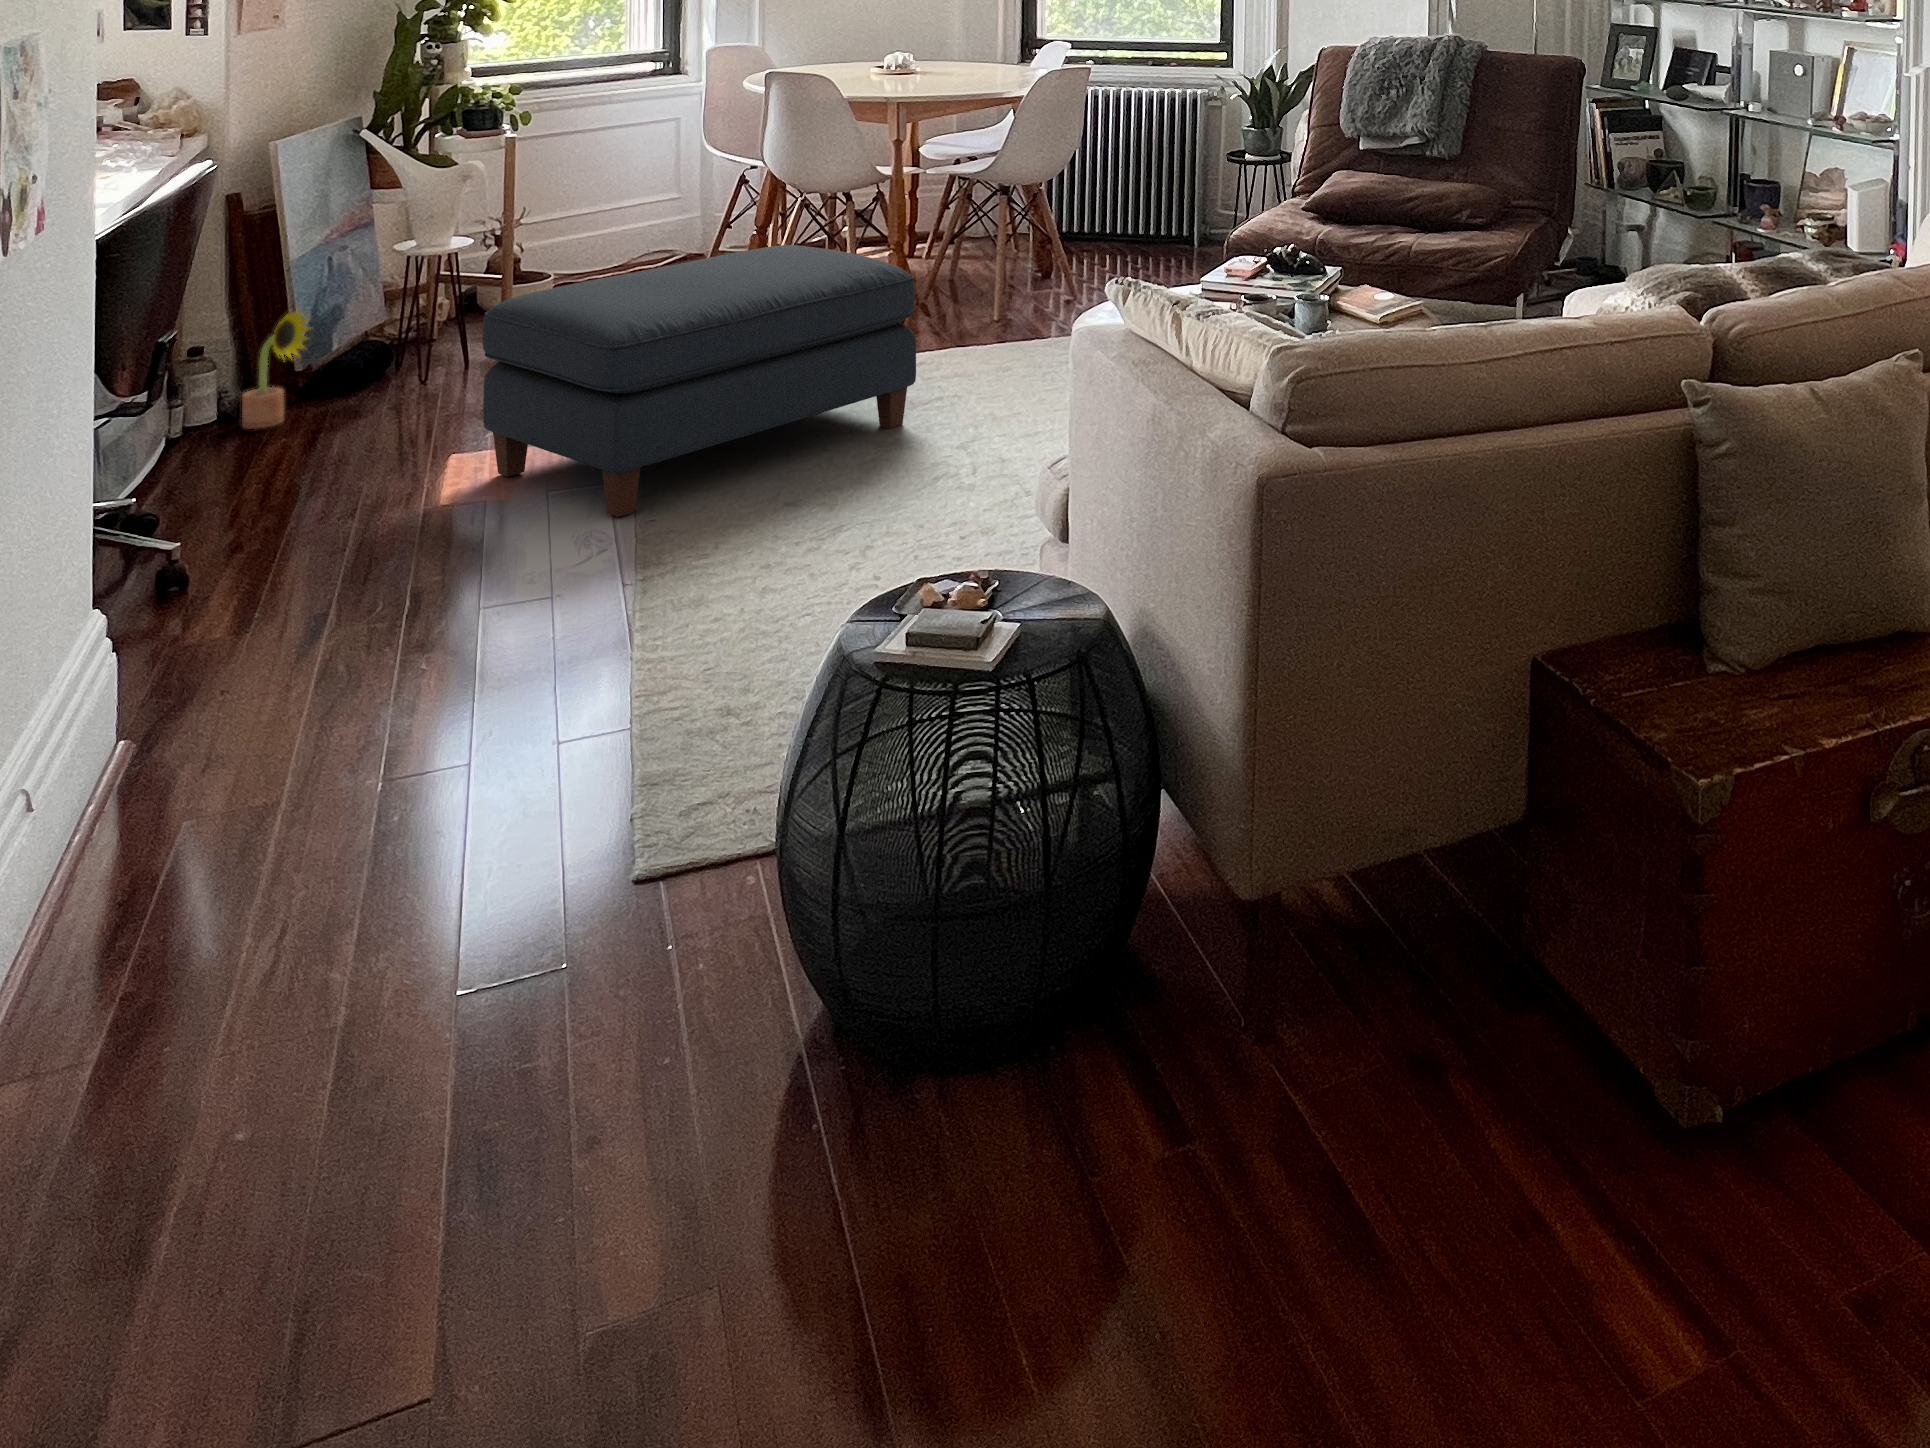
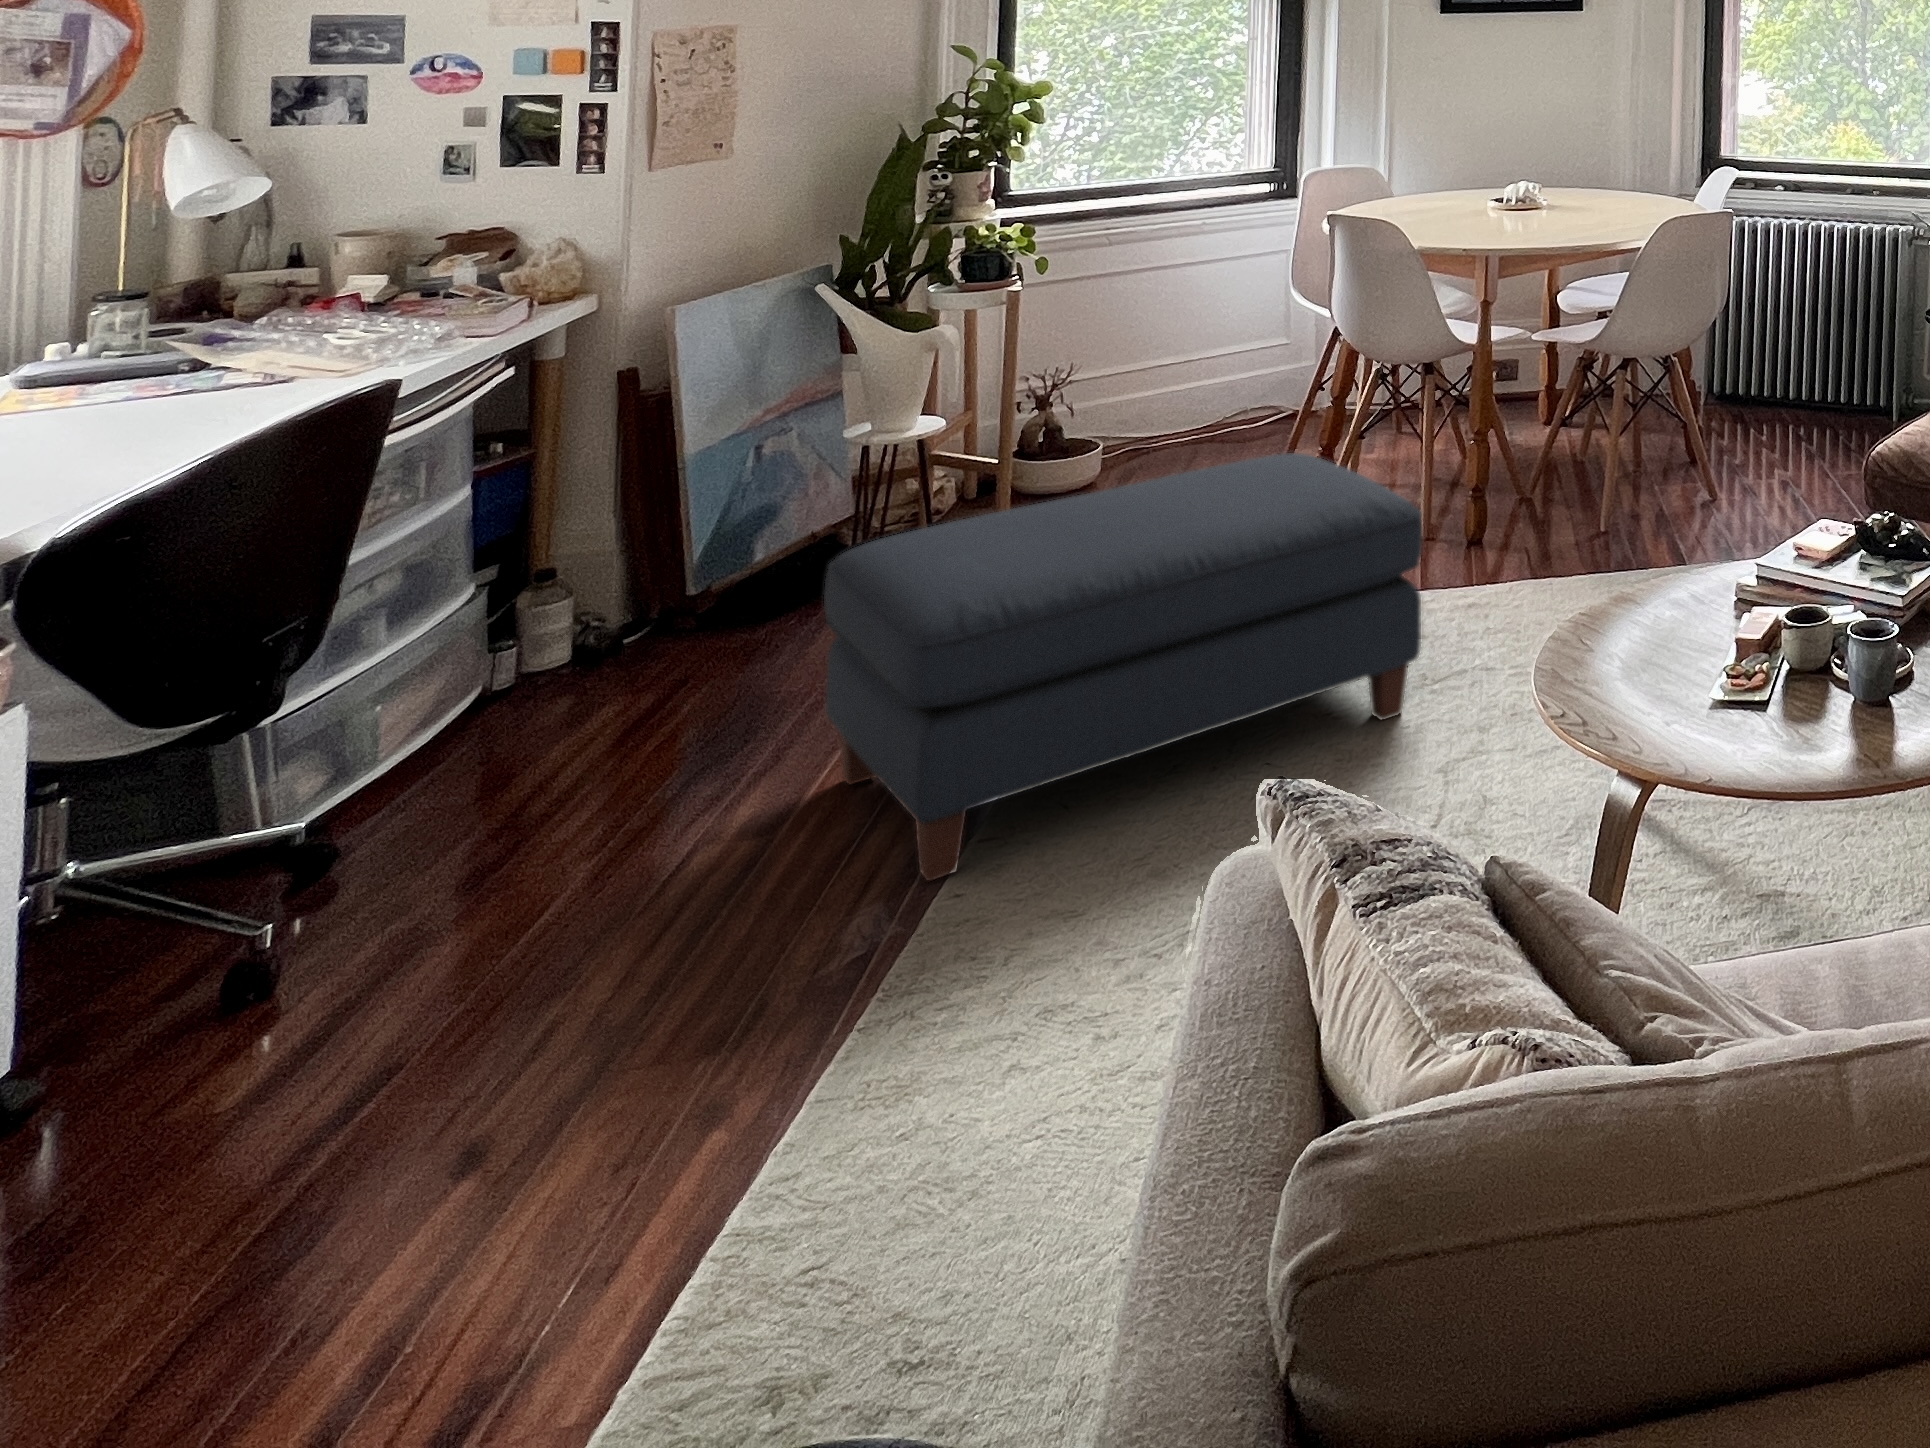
decorative plant: present [242,311,311,429] -> none [616,517,718,671]

